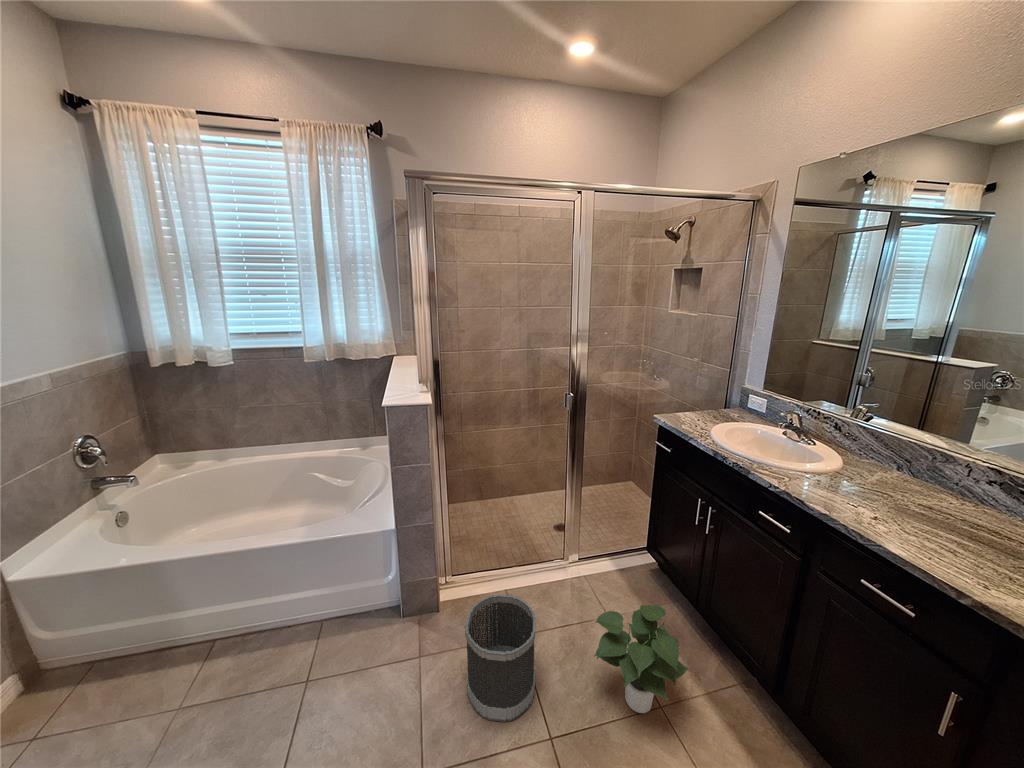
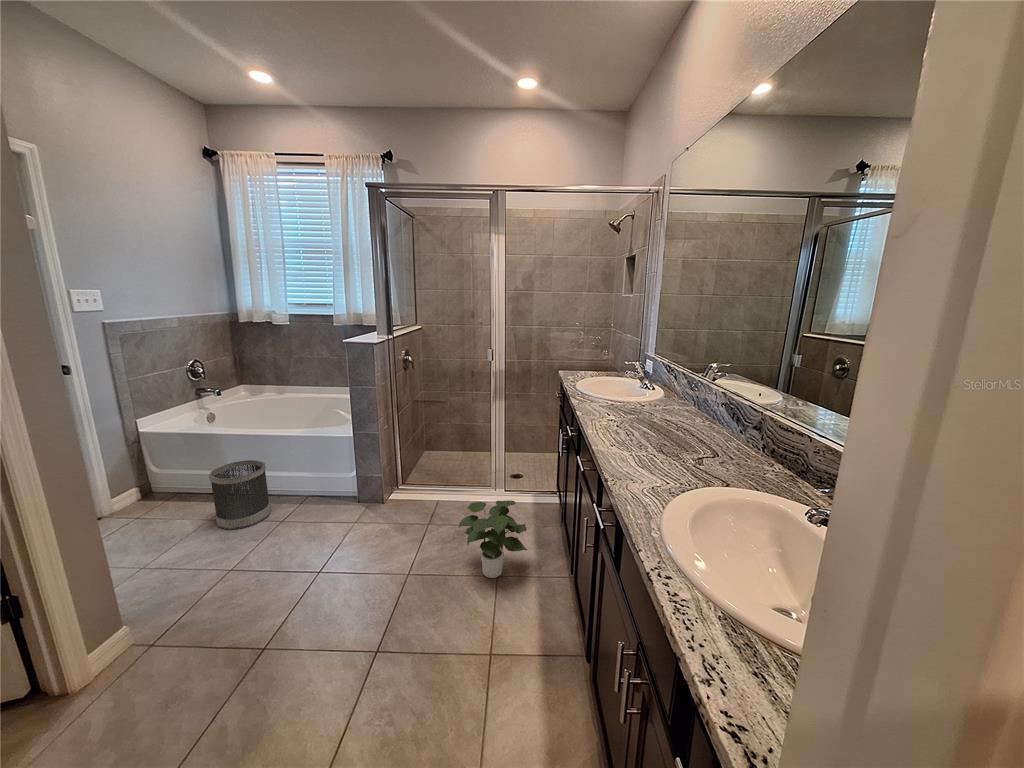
wastebasket: present [465,594,536,722] -> present [209,460,271,530]

